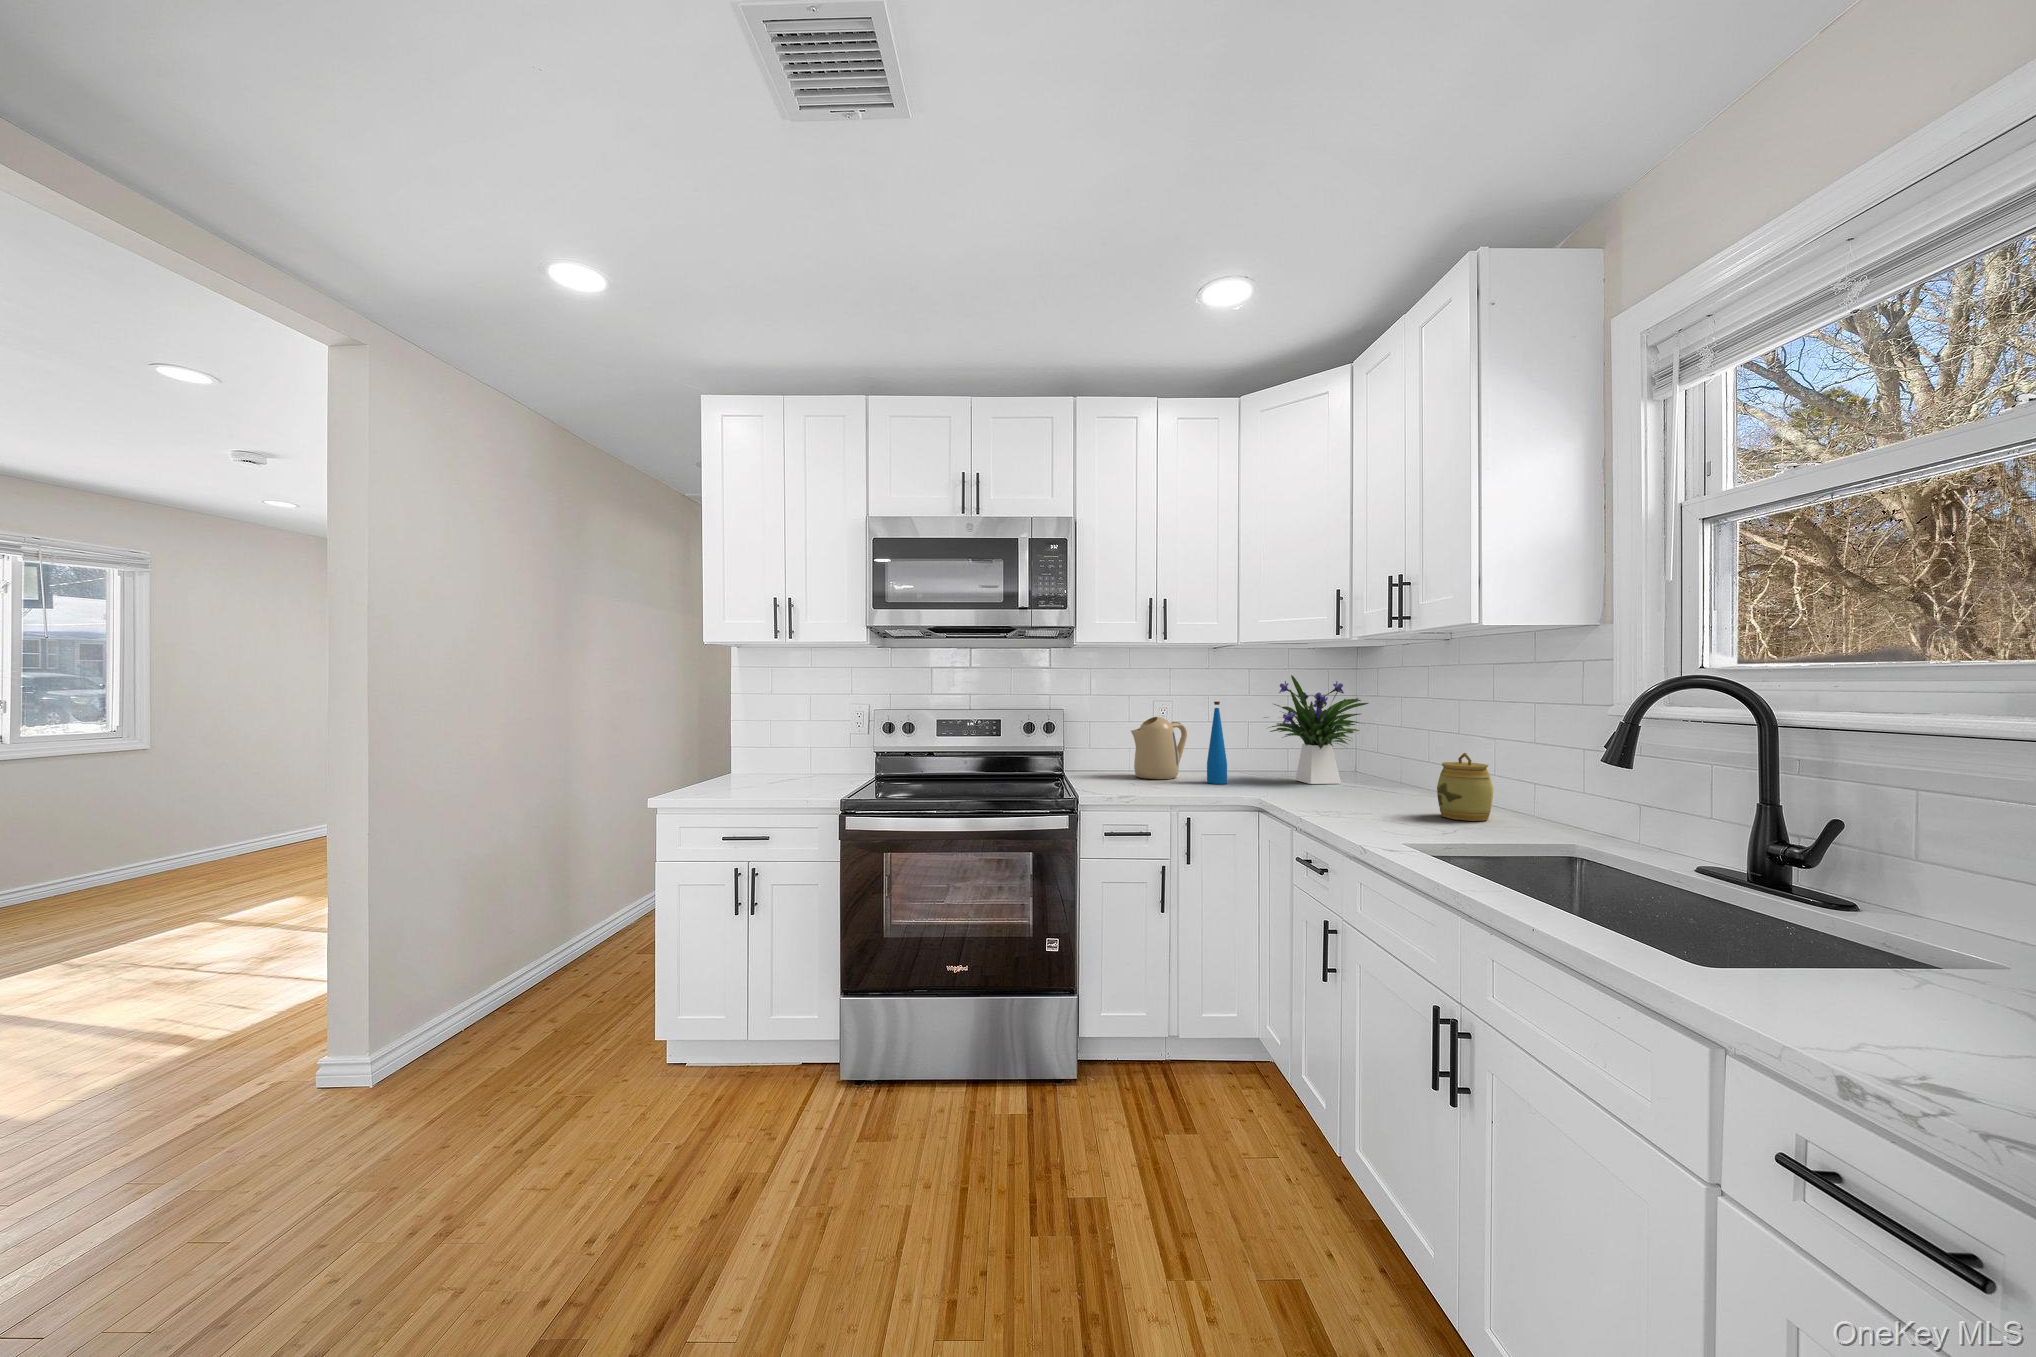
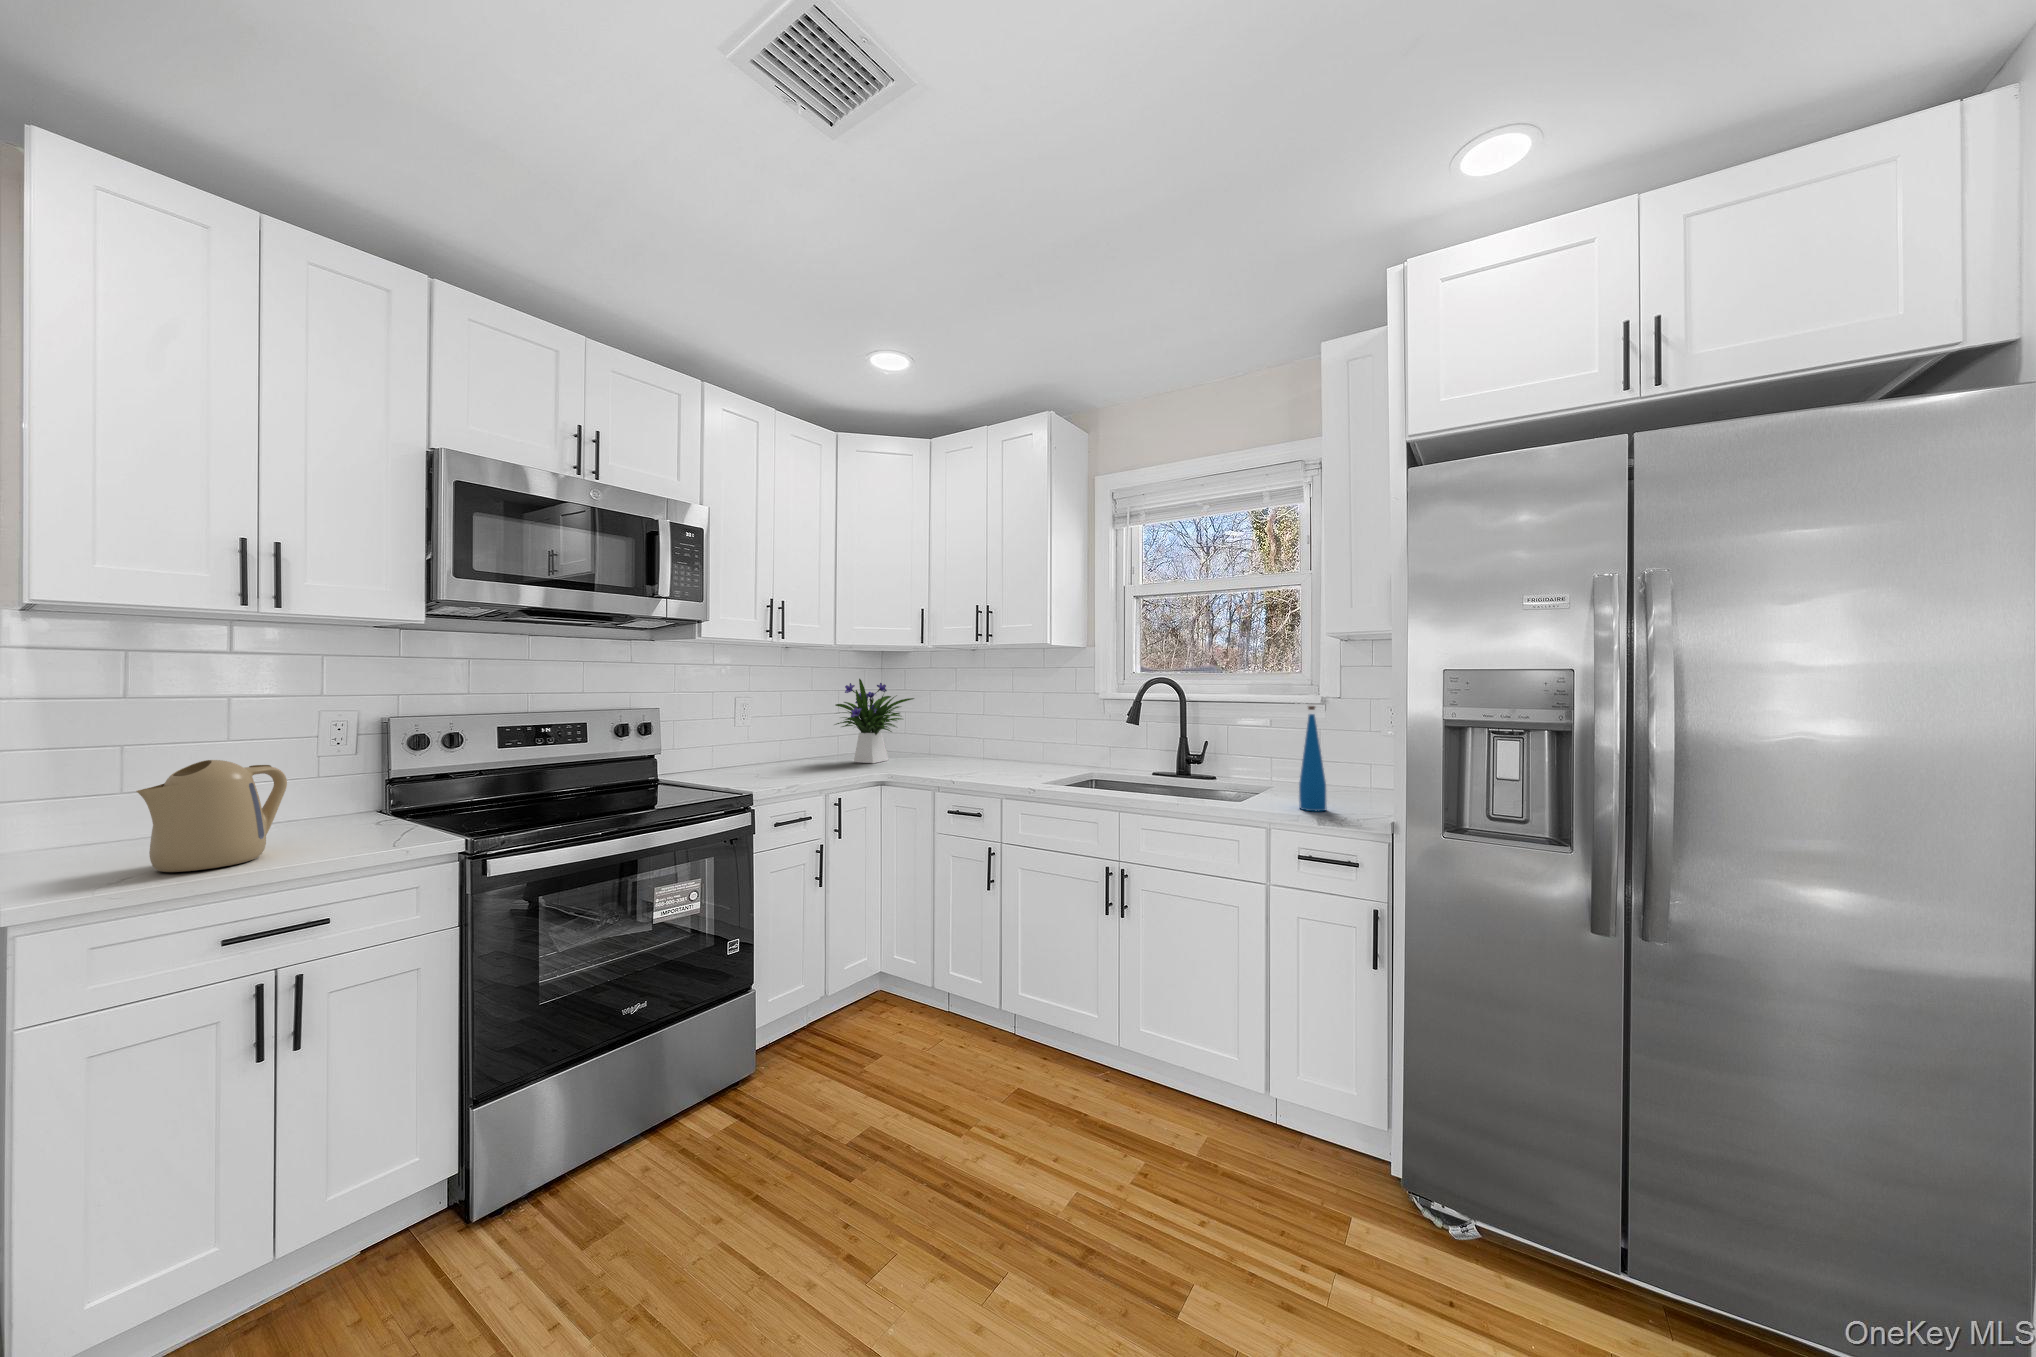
bottle: present [1207,702,1227,784] -> present [1299,706,1327,811]
kettle: present [1131,717,1187,779] -> present [136,760,287,872]
jar: present [1437,753,1493,821] -> none [996,727,1028,770]

